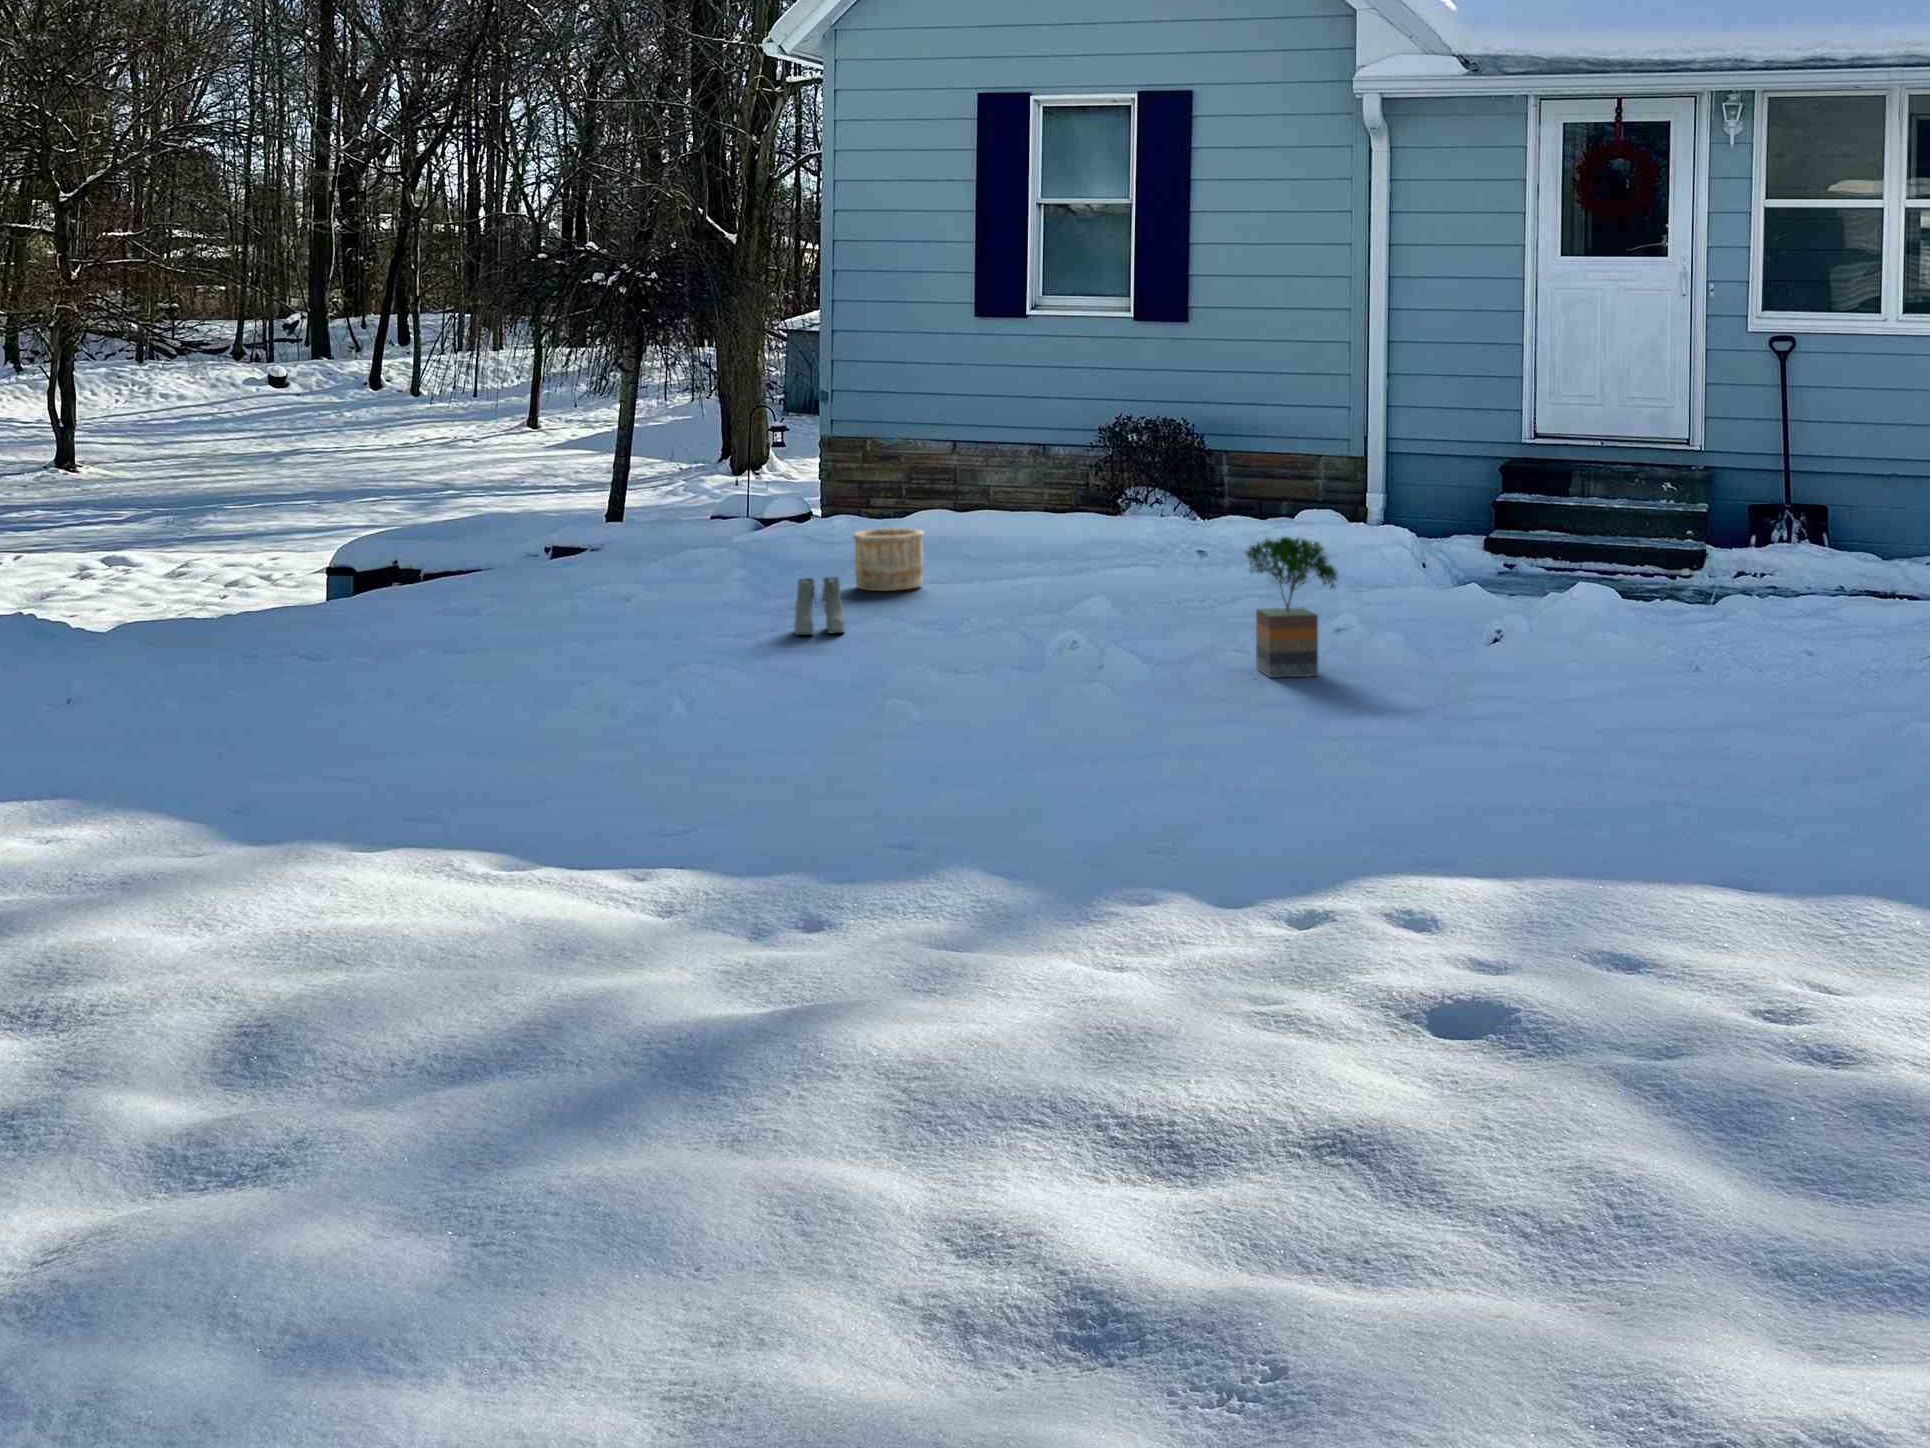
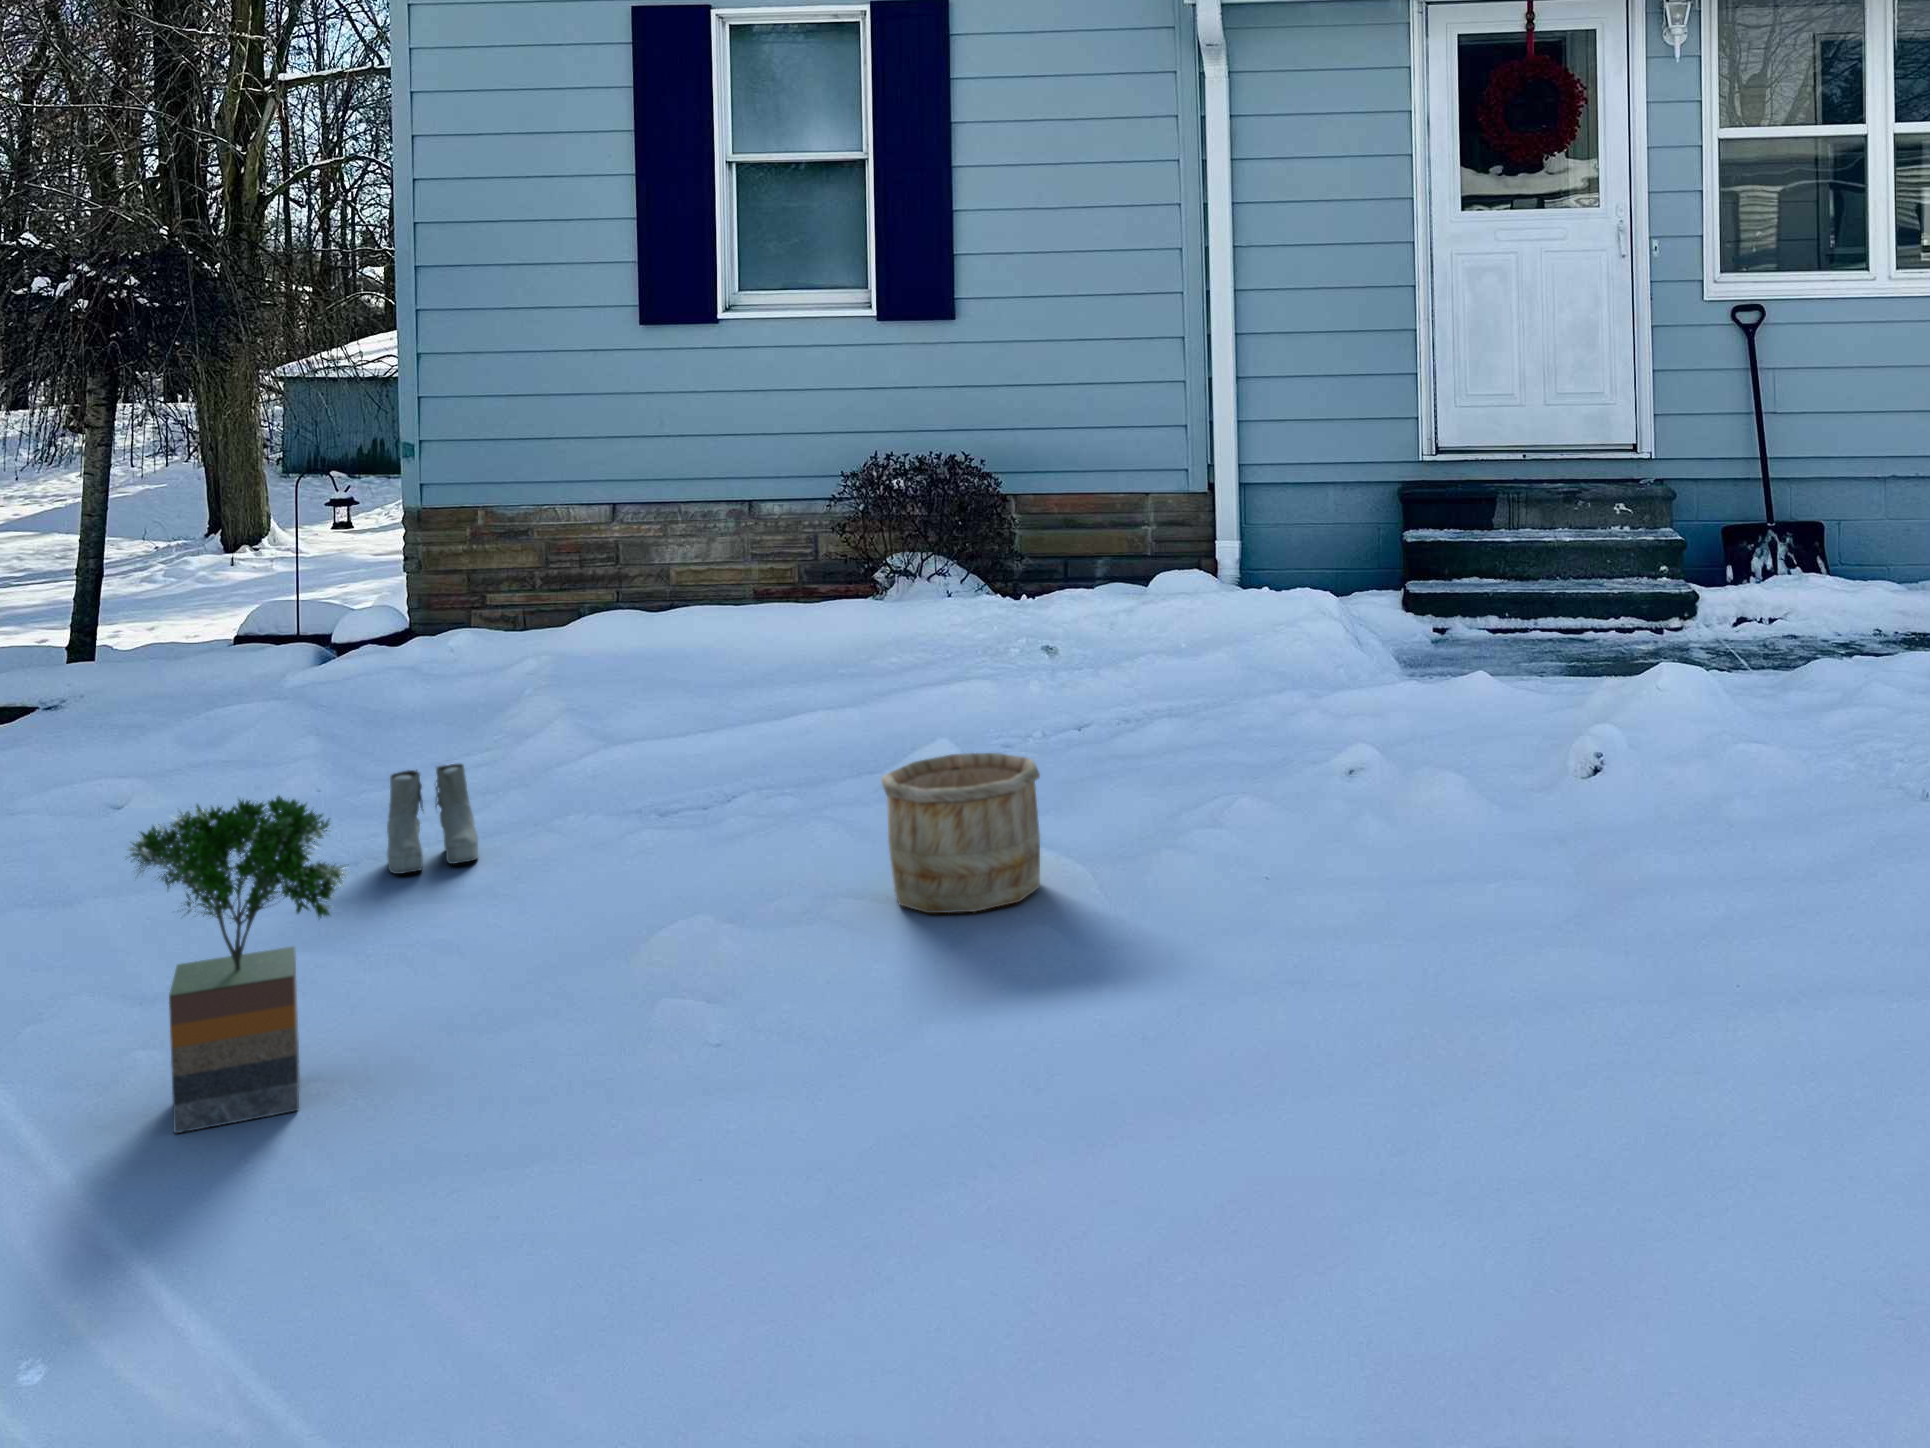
wooden bucket: present [853,528,924,591] -> present [881,753,1040,913]
potted tree: present [1244,537,1337,678] -> present [127,796,347,1133]

